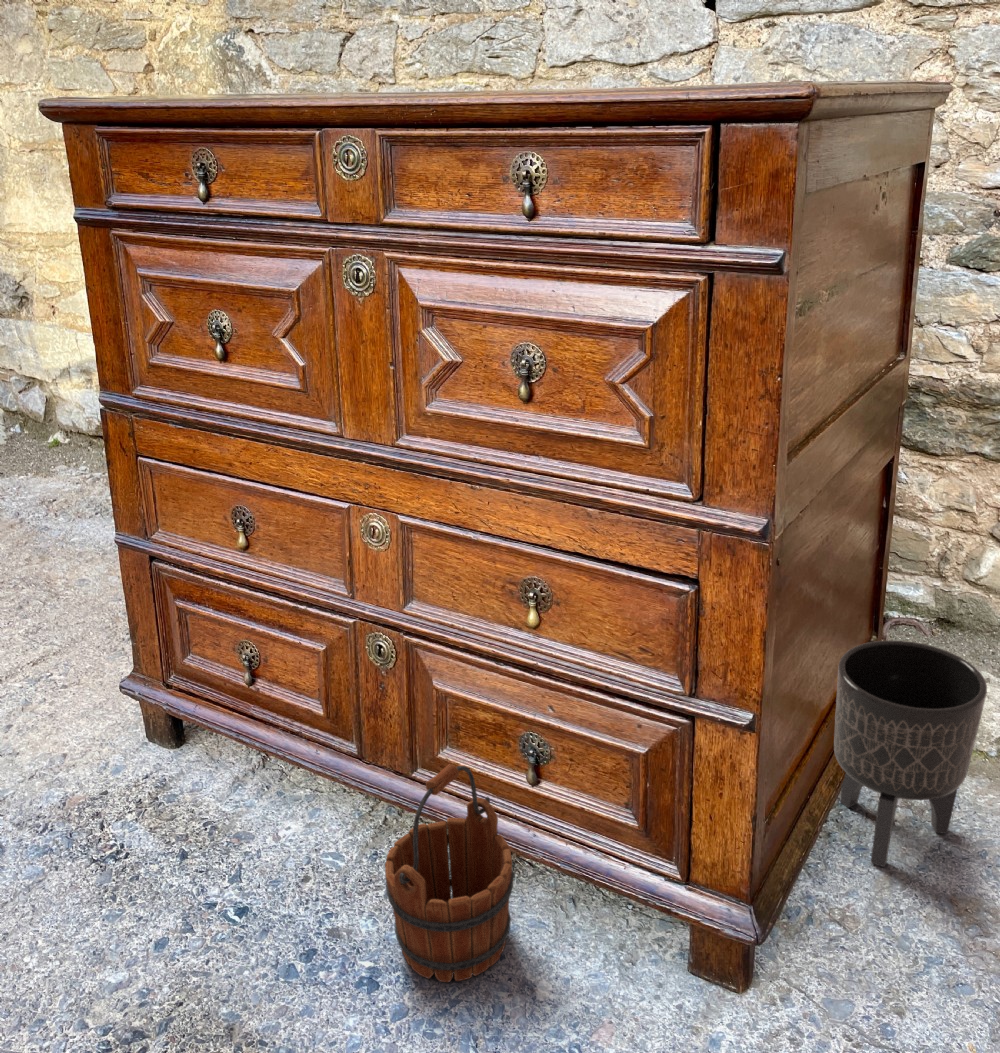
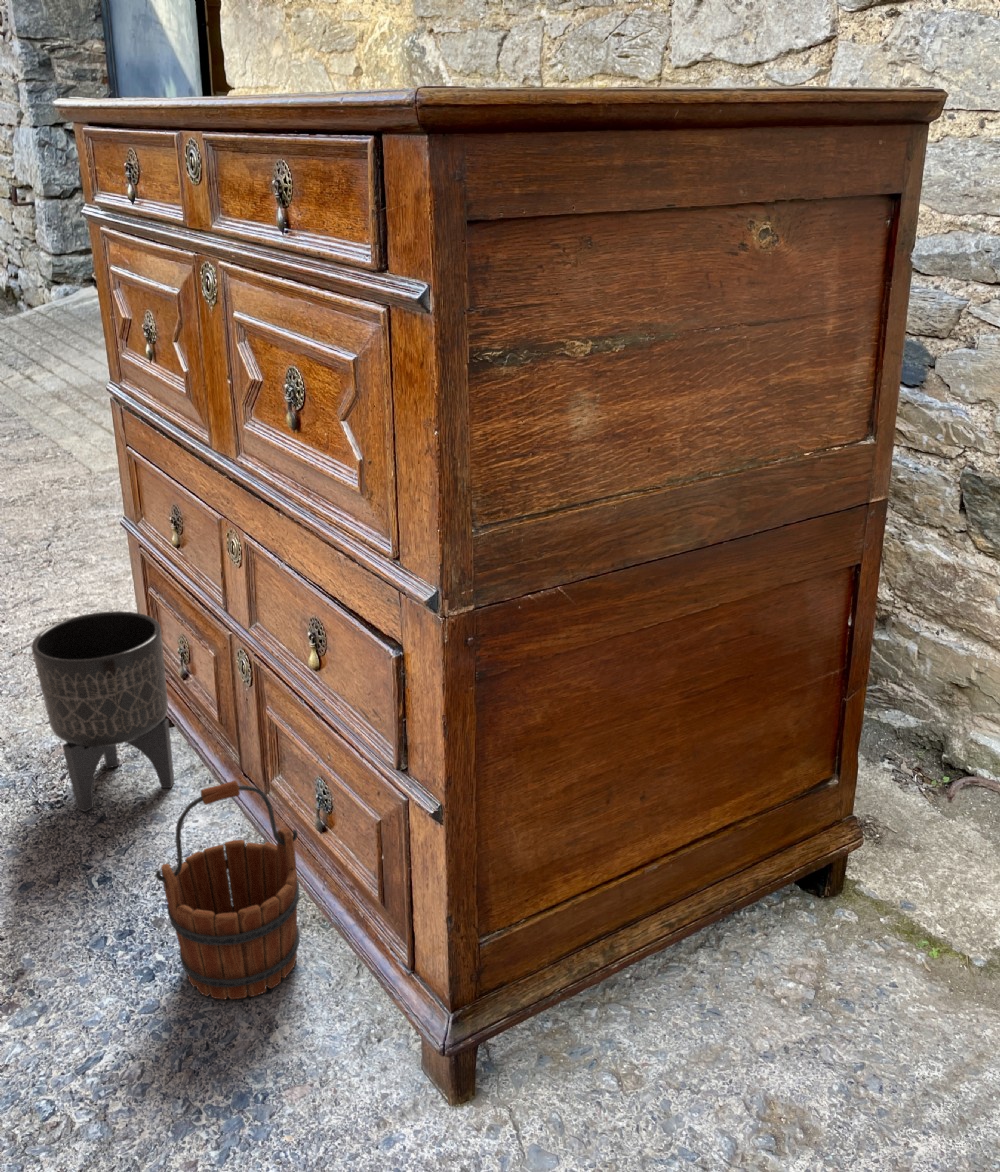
planter: present [834,640,987,867] -> present [31,611,174,812]

